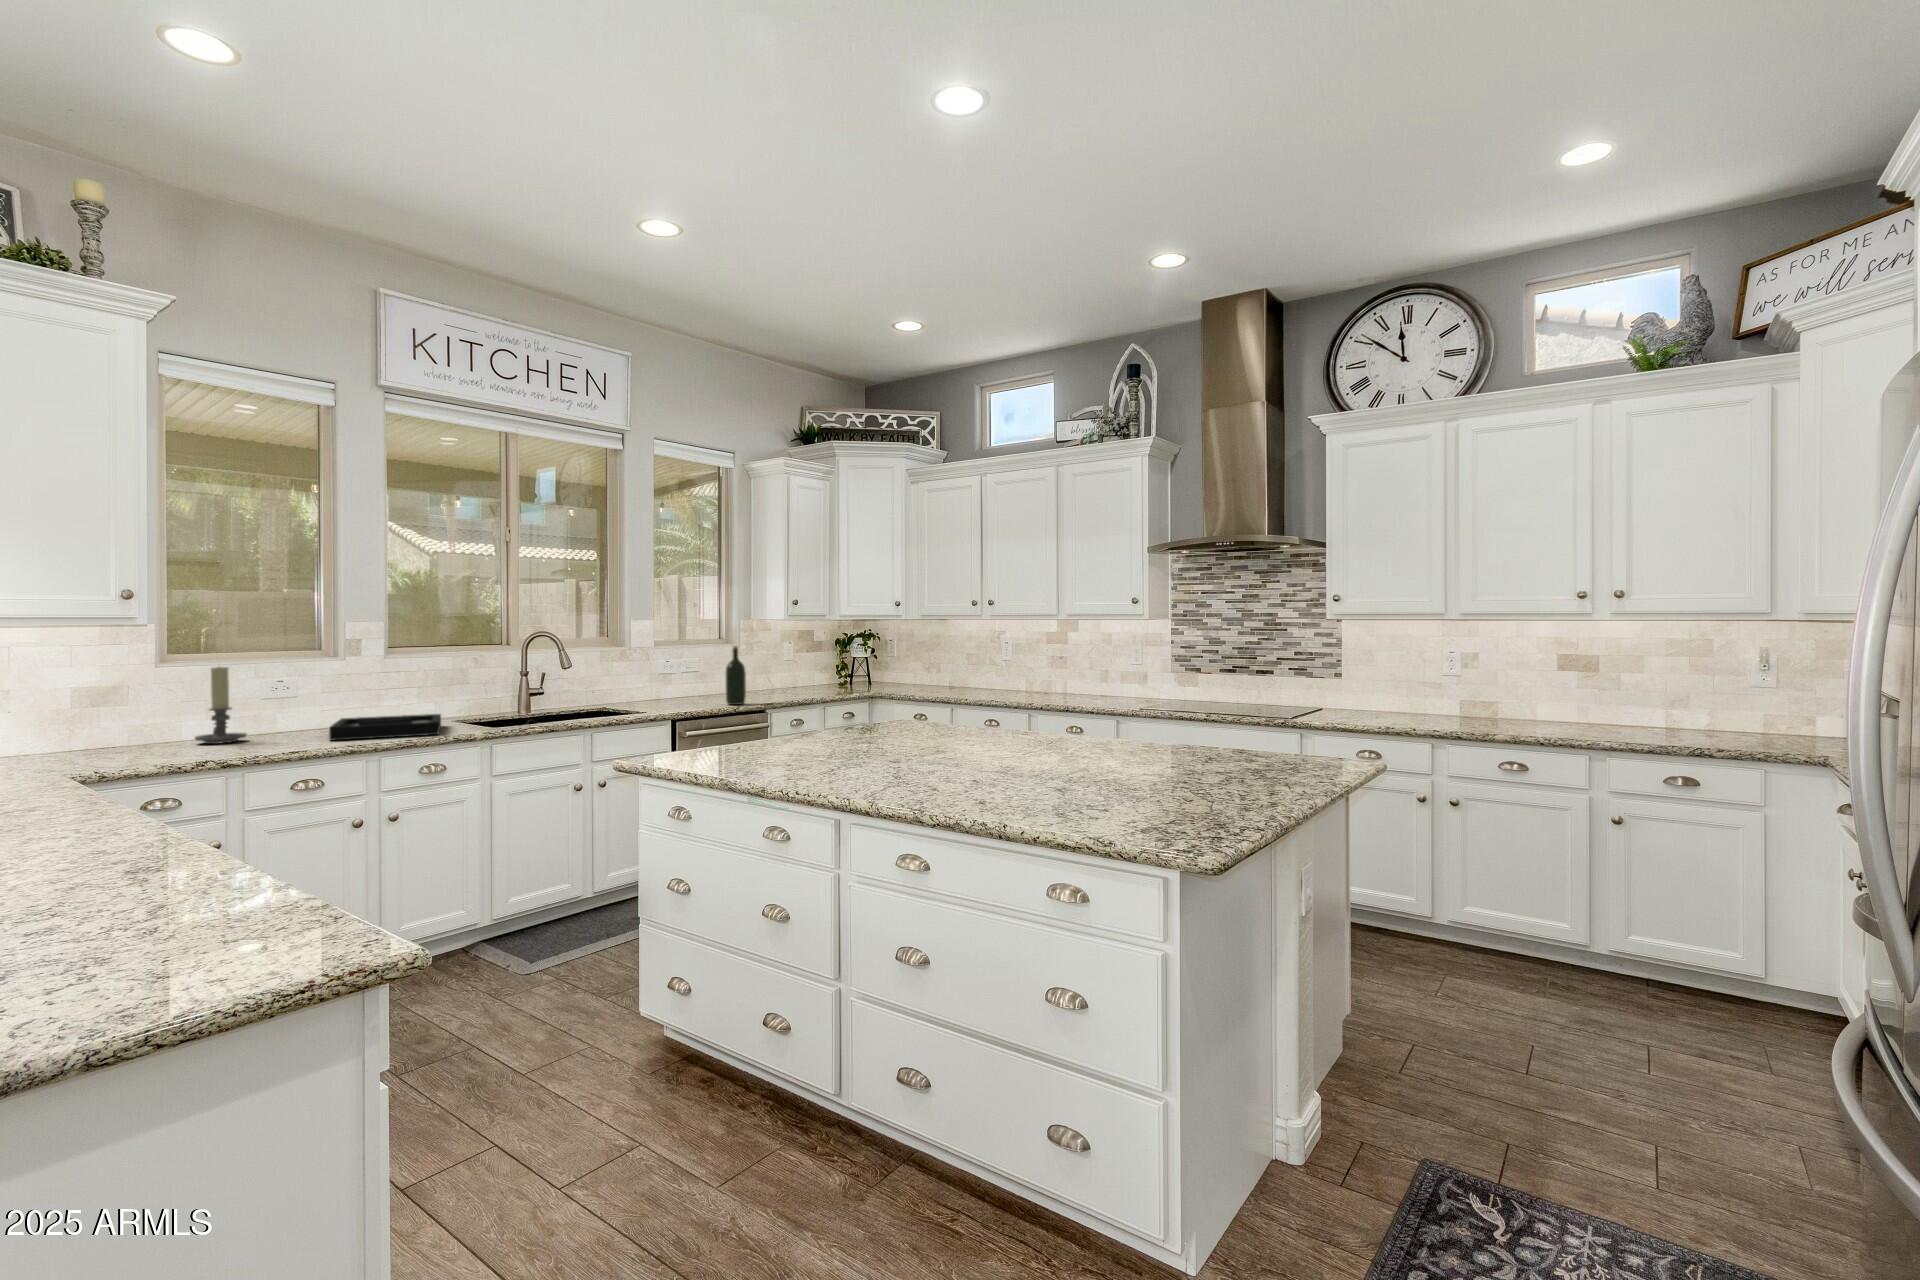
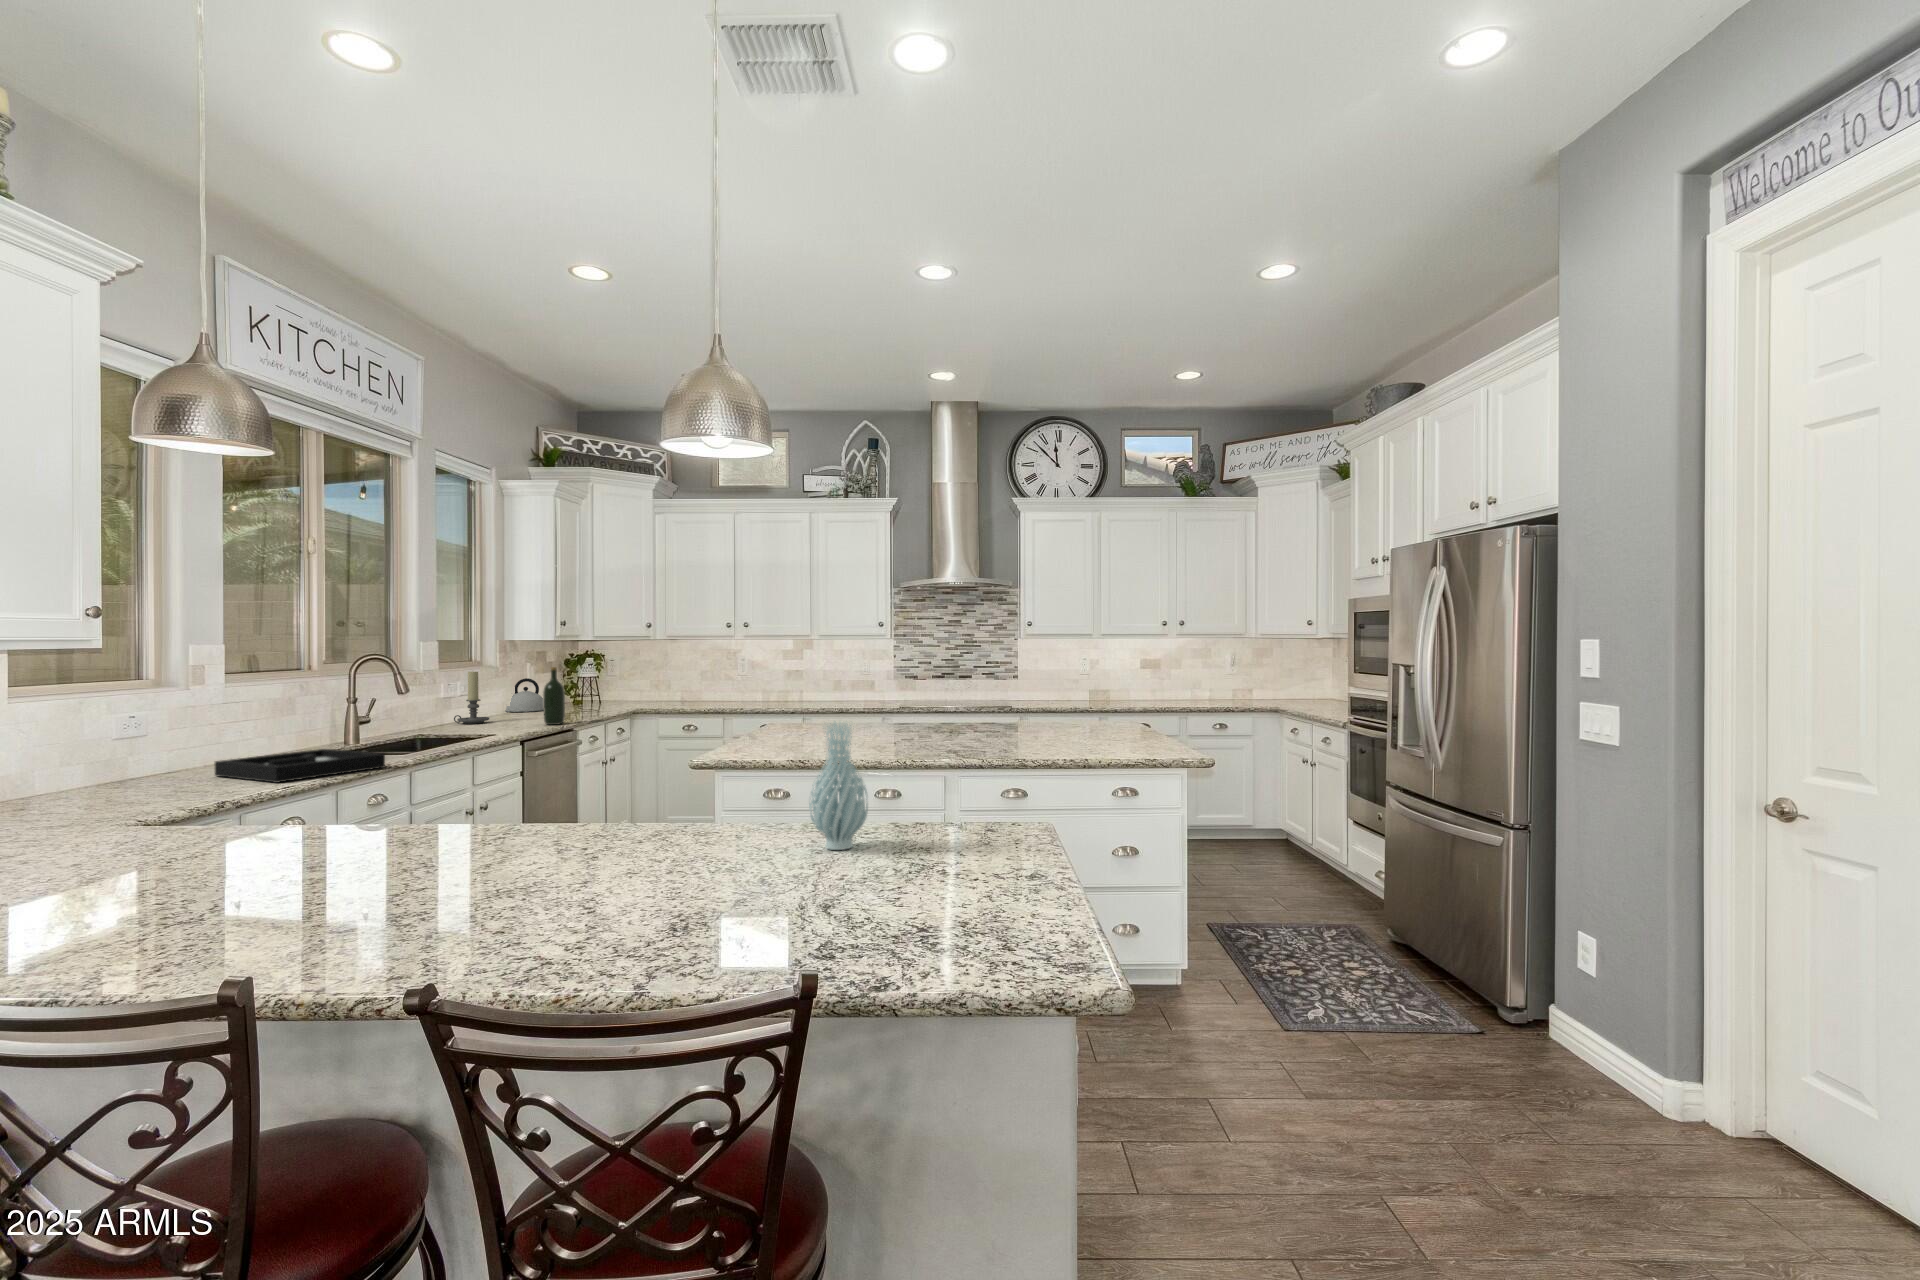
kettle: none [766,658,805,690] -> present [505,678,544,712]
candle holder: present [195,667,247,744] -> present [454,671,489,724]
vase: none [81,719,188,897] -> present [809,721,868,850]

